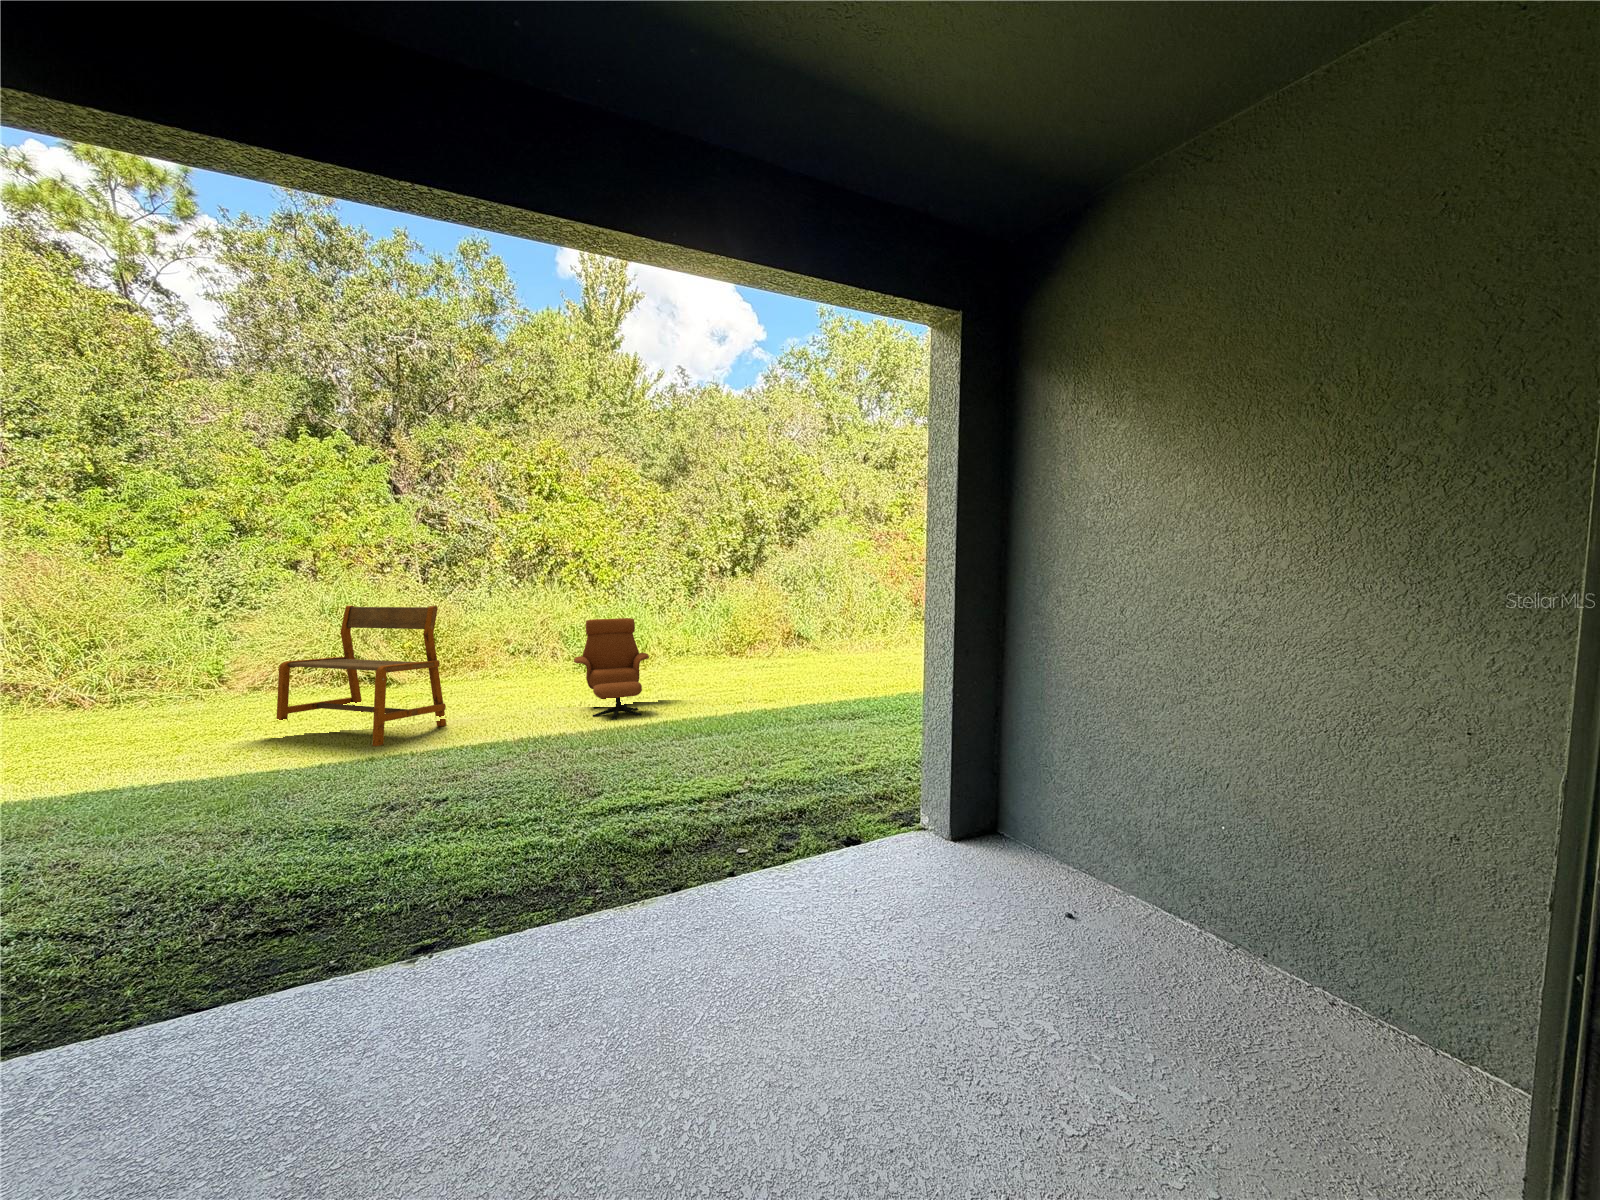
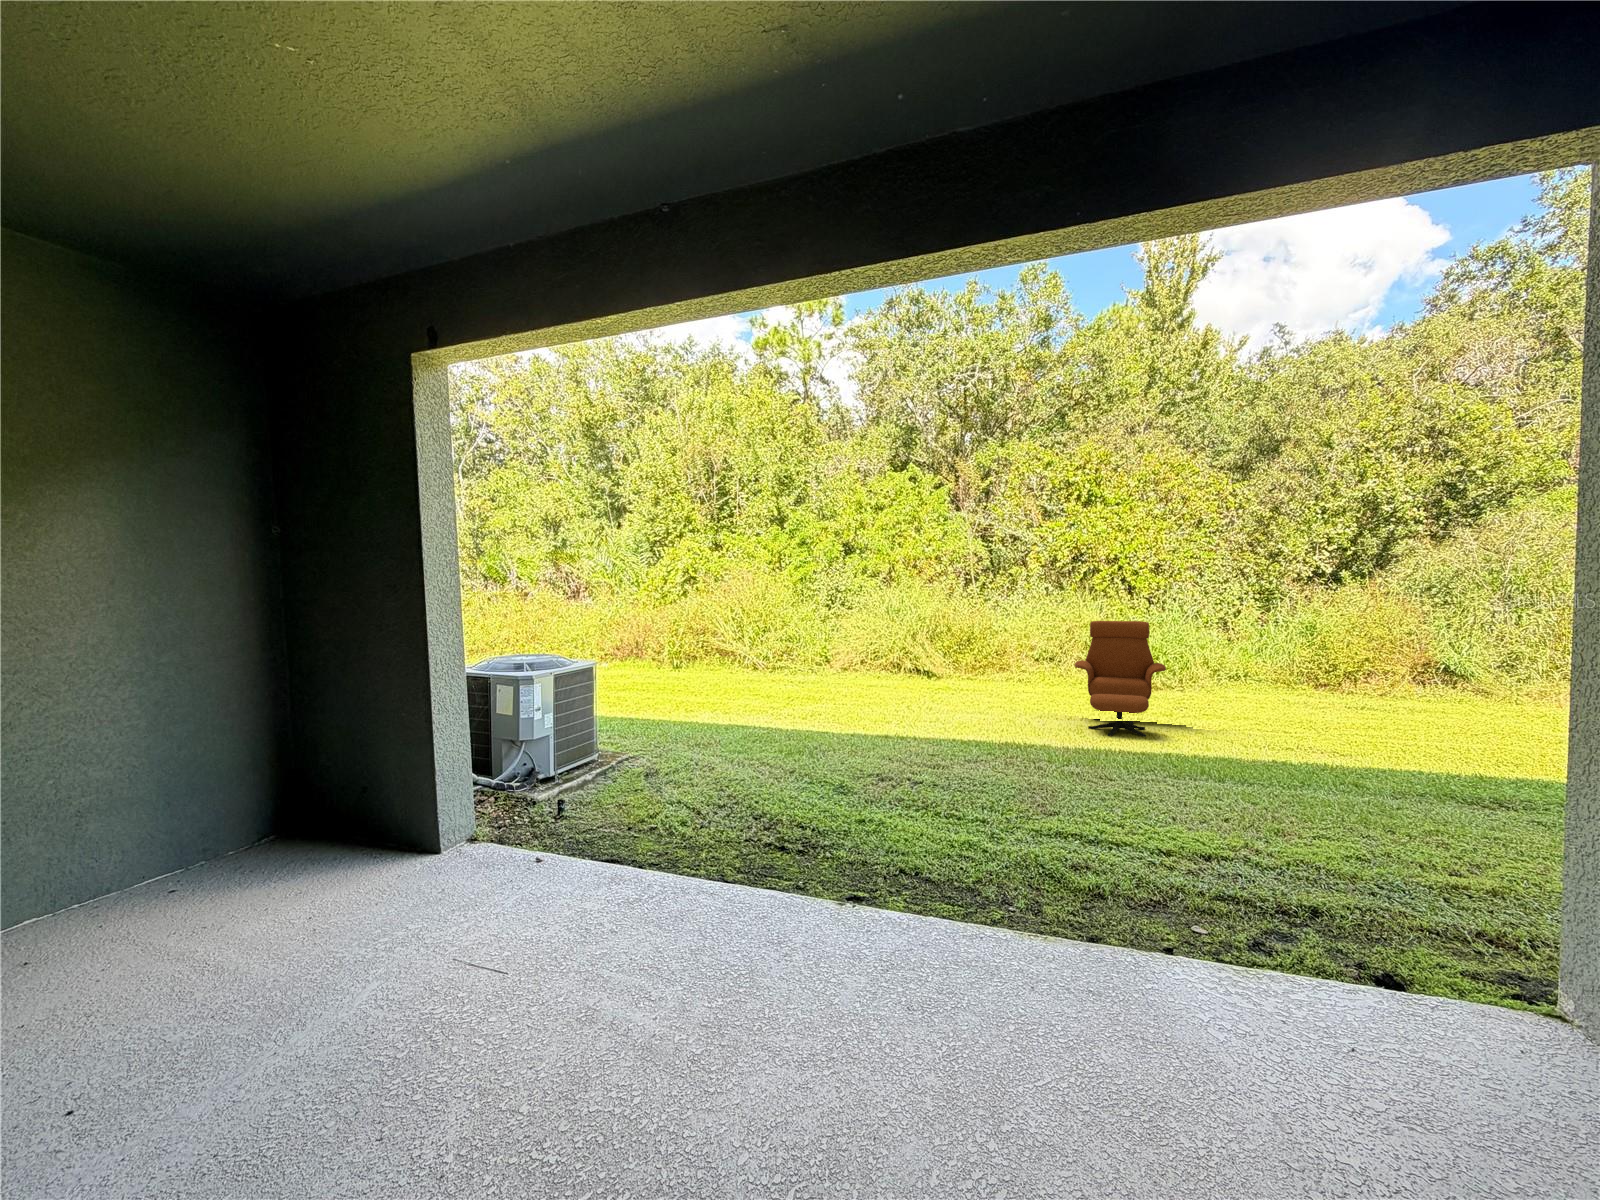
bench: present [277,606,446,746] -> none [833,598,949,722]

